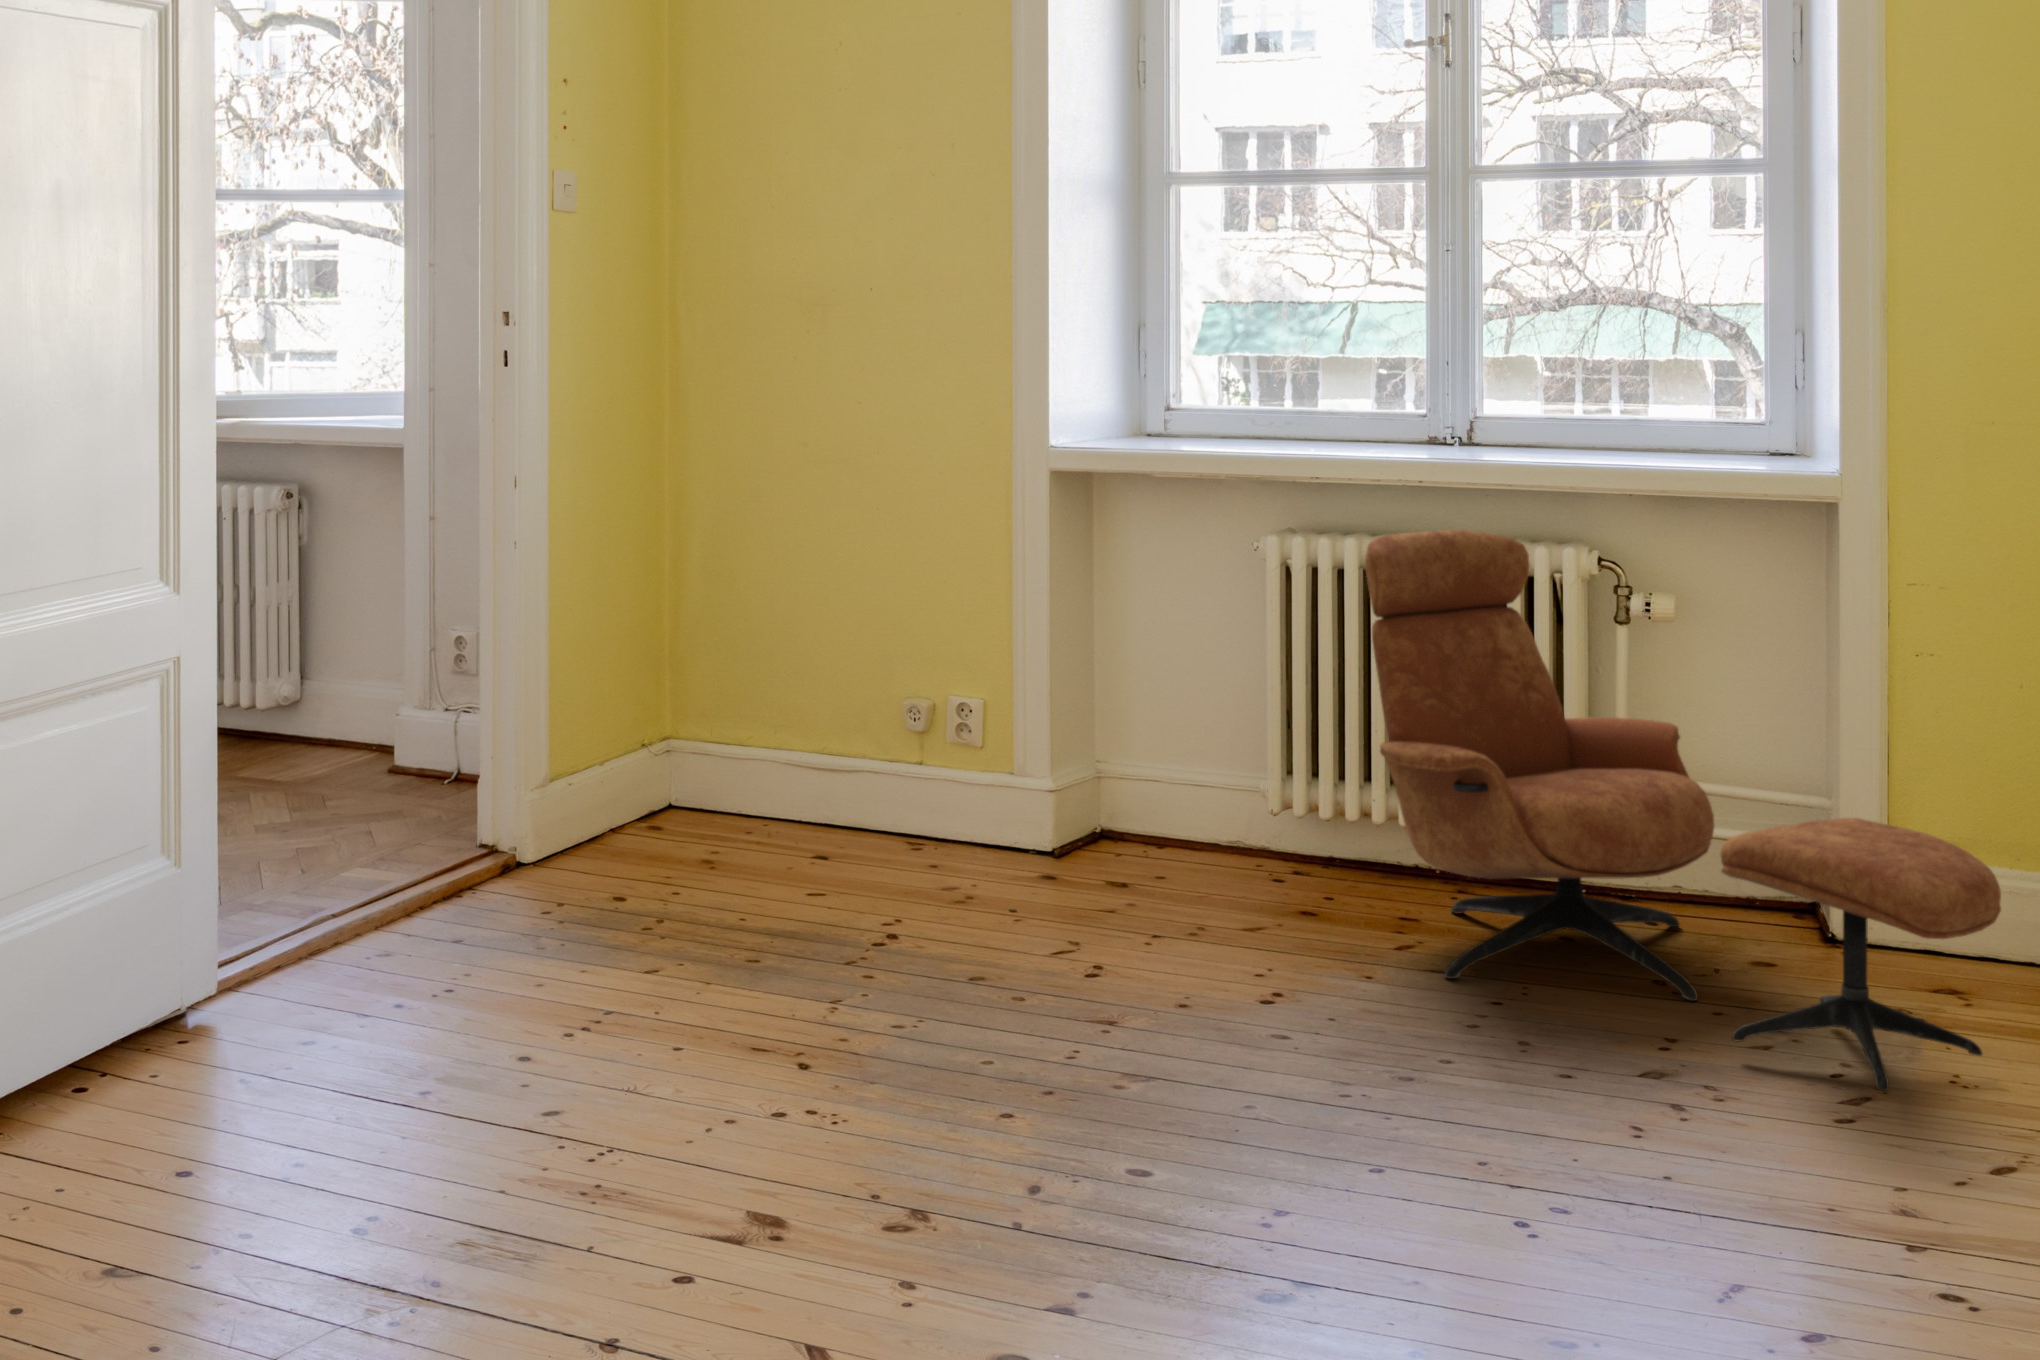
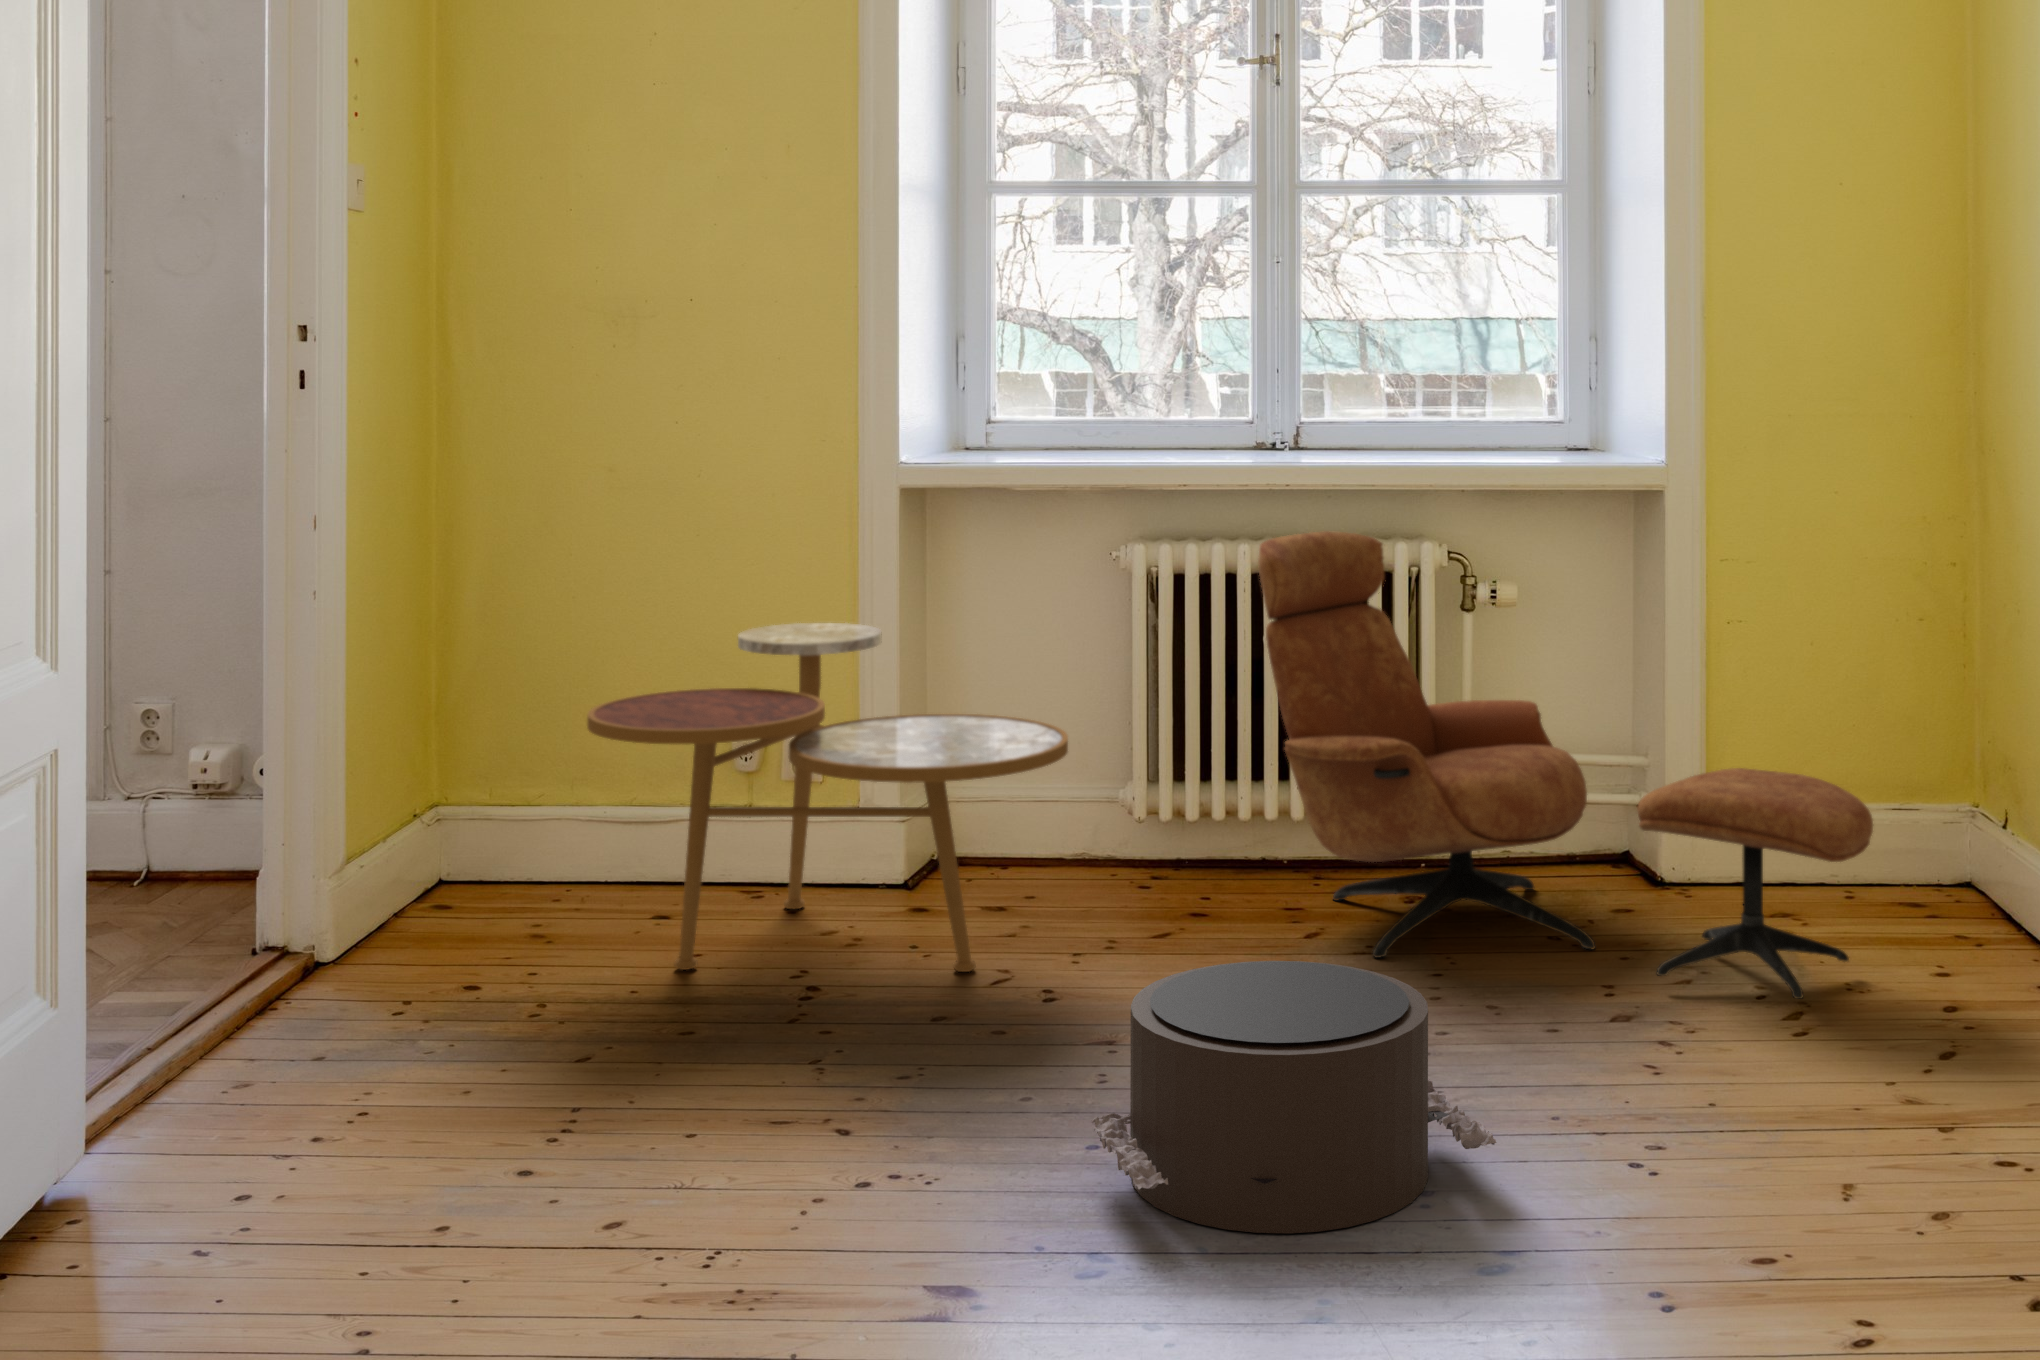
side table: none [712,593,1140,939] -> present [587,623,1068,972]
pouf: none [973,964,1373,1257] -> present [1092,961,1496,1233]

